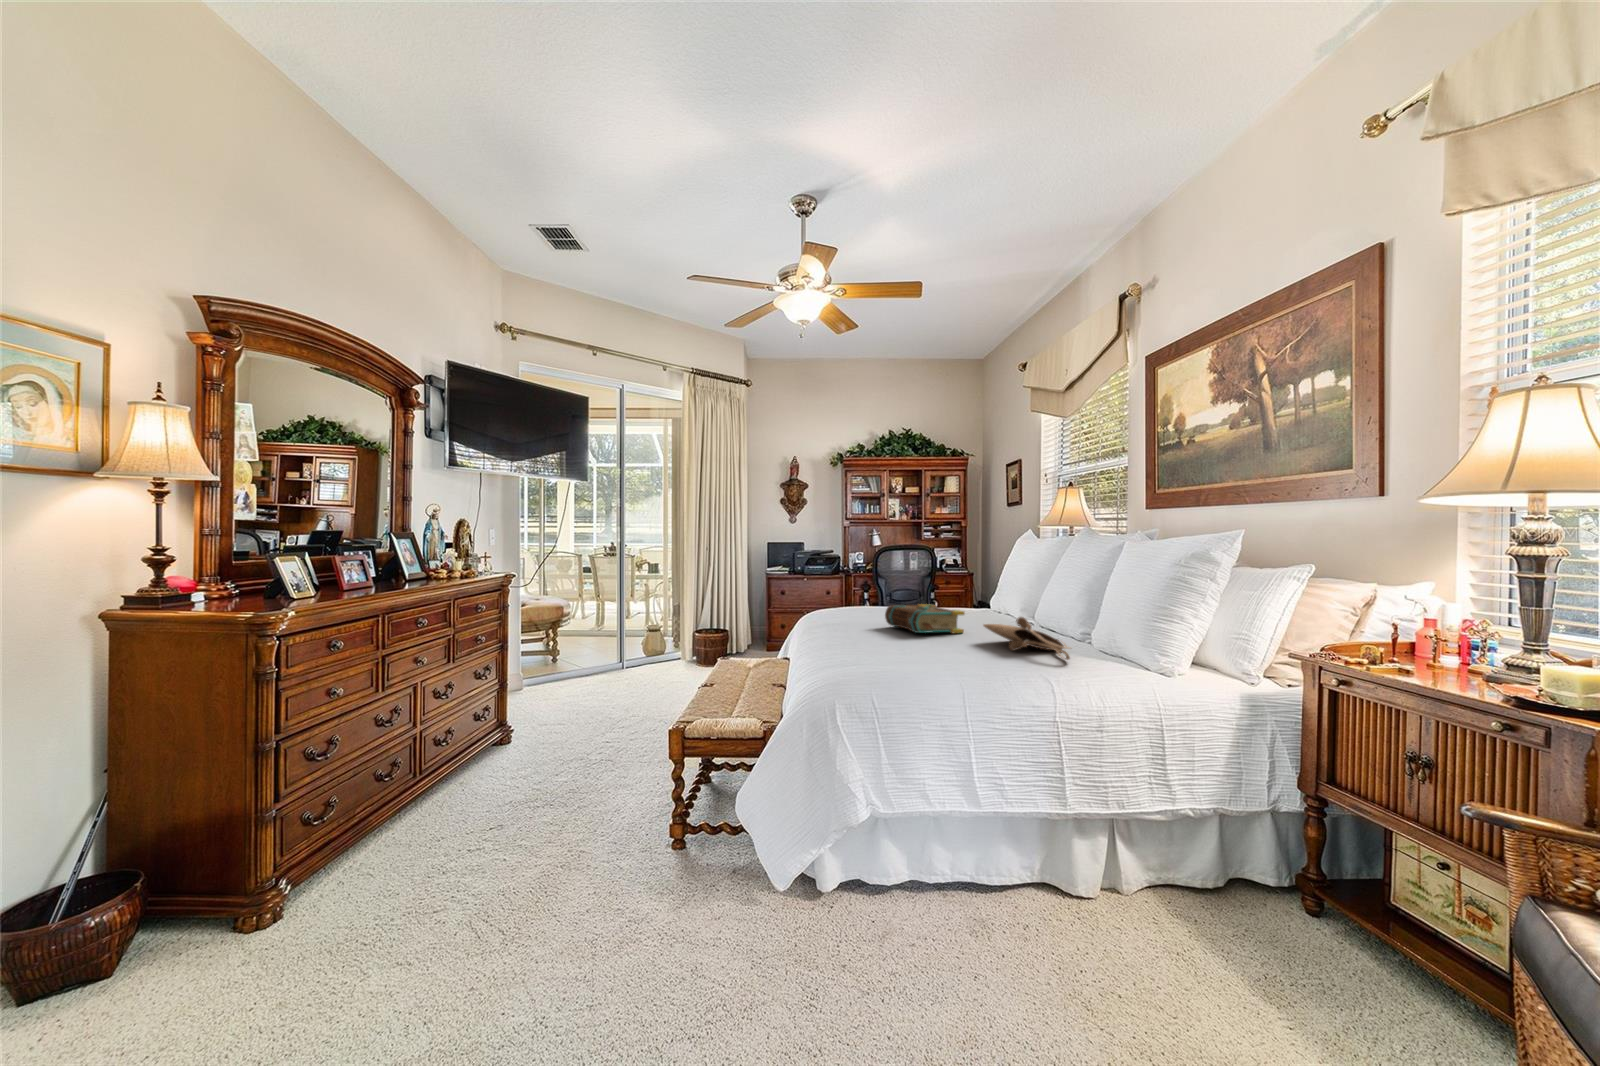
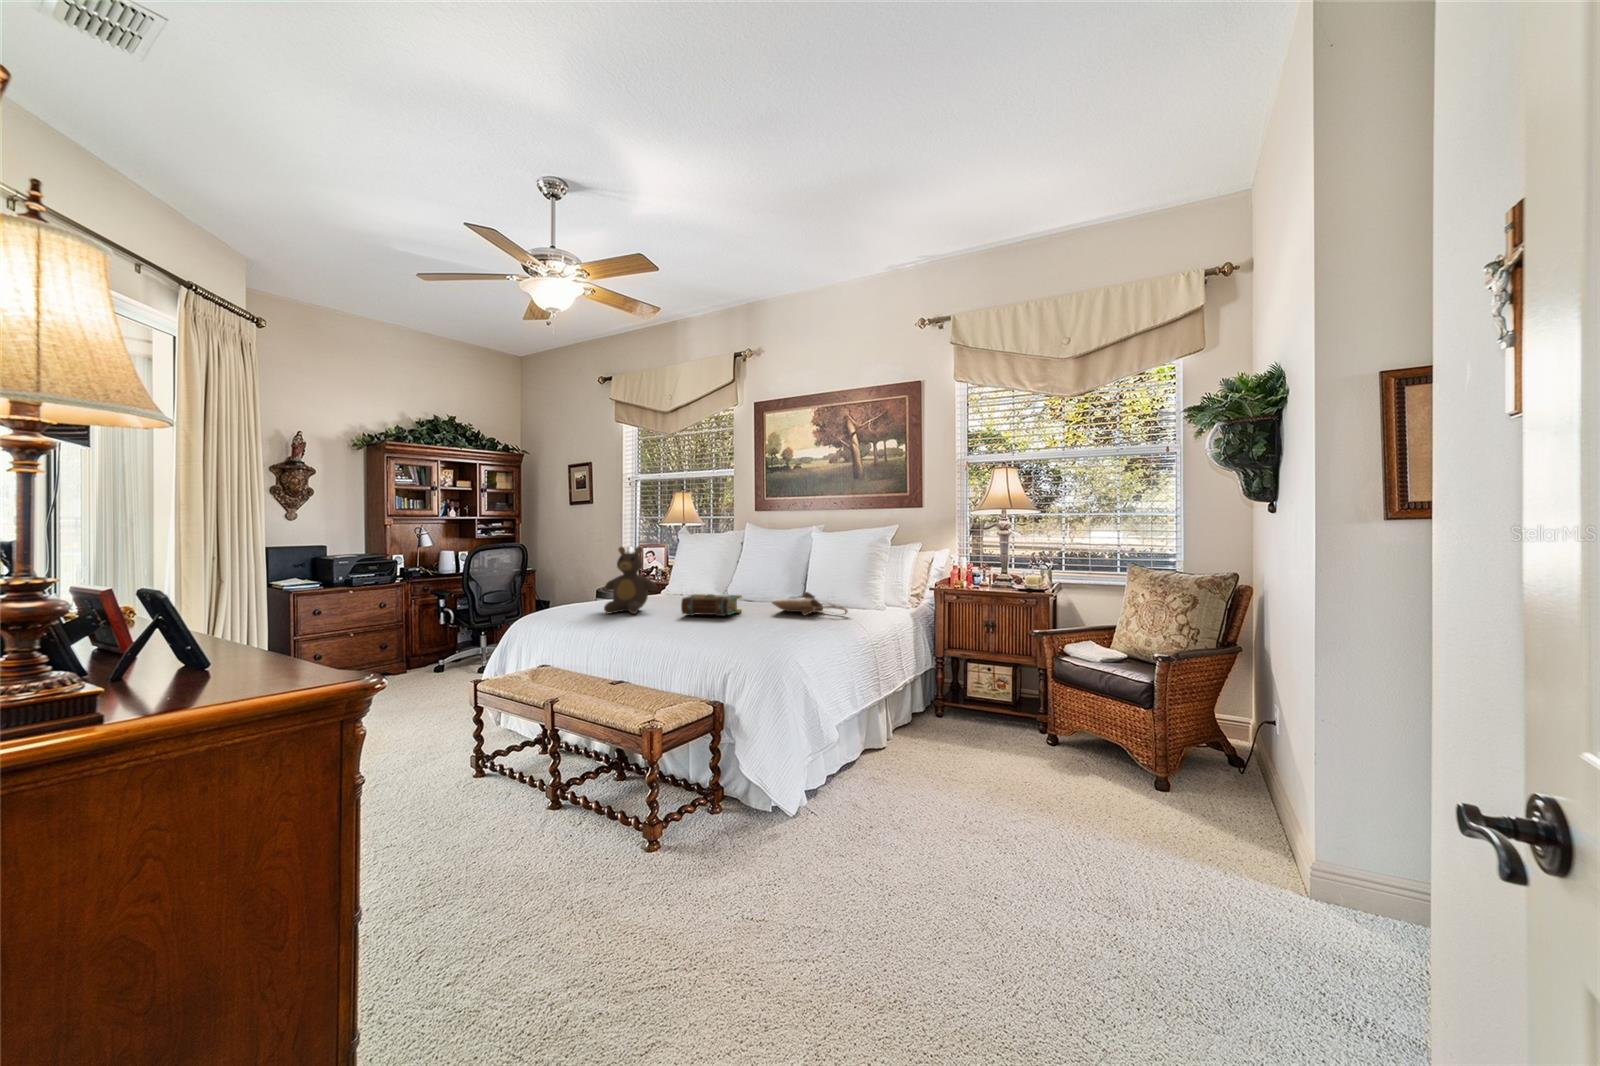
teddy bear: none [841,546,895,617] -> present [604,547,656,614]

